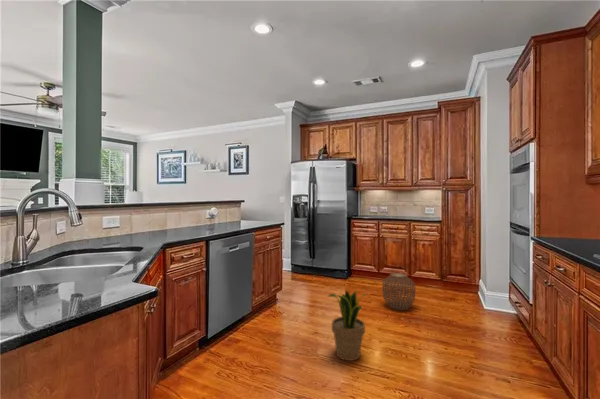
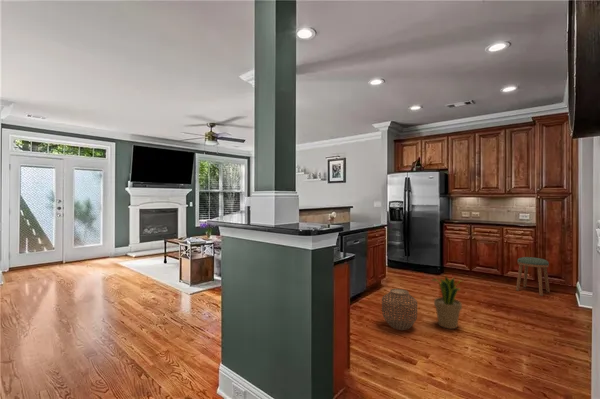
stool: none [423,255,455,298] -> present [516,257,550,296]
woven basket: present [382,273,415,310] -> present [382,289,417,330]

